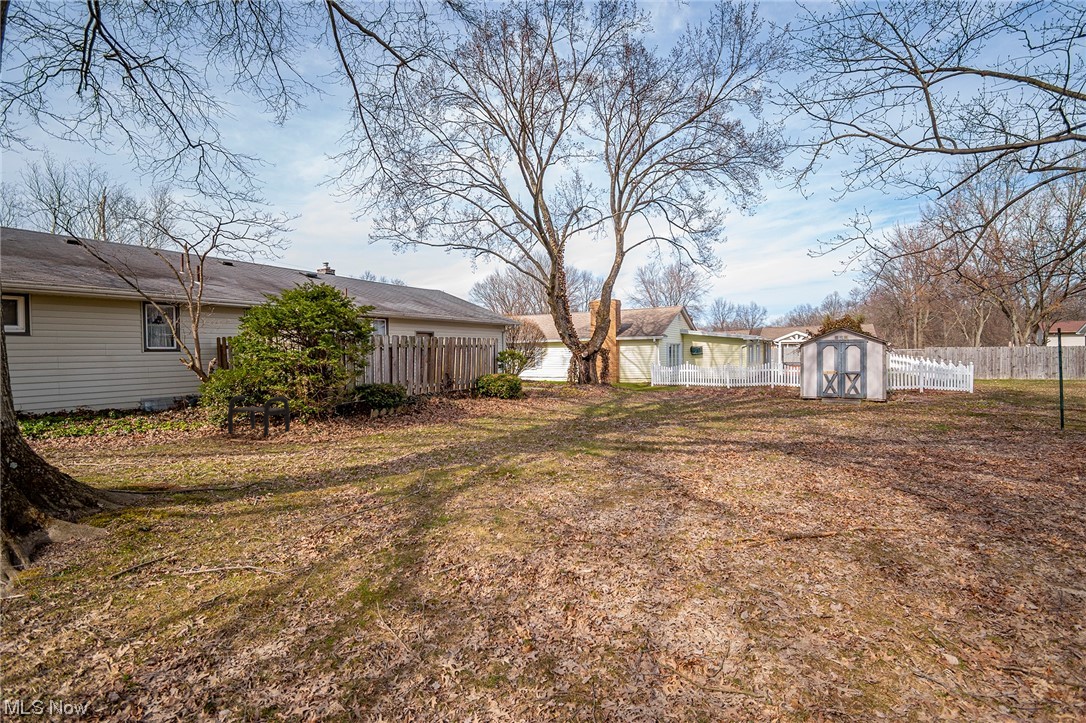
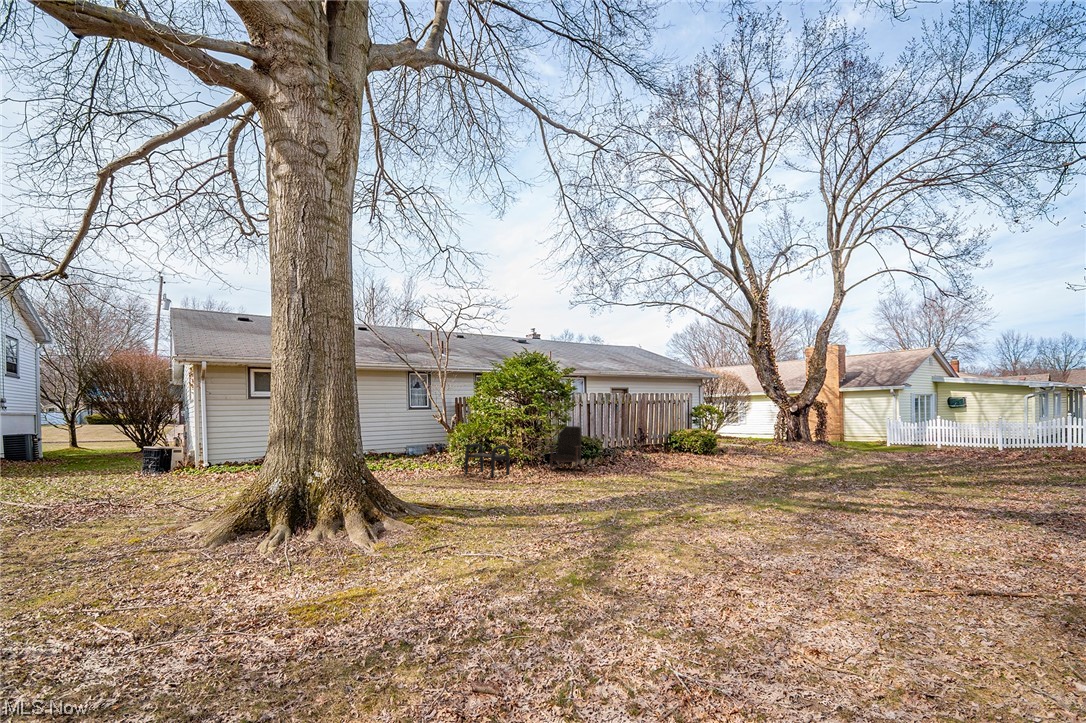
lounge chair: none [341,373,382,422] -> present [550,426,582,470]

